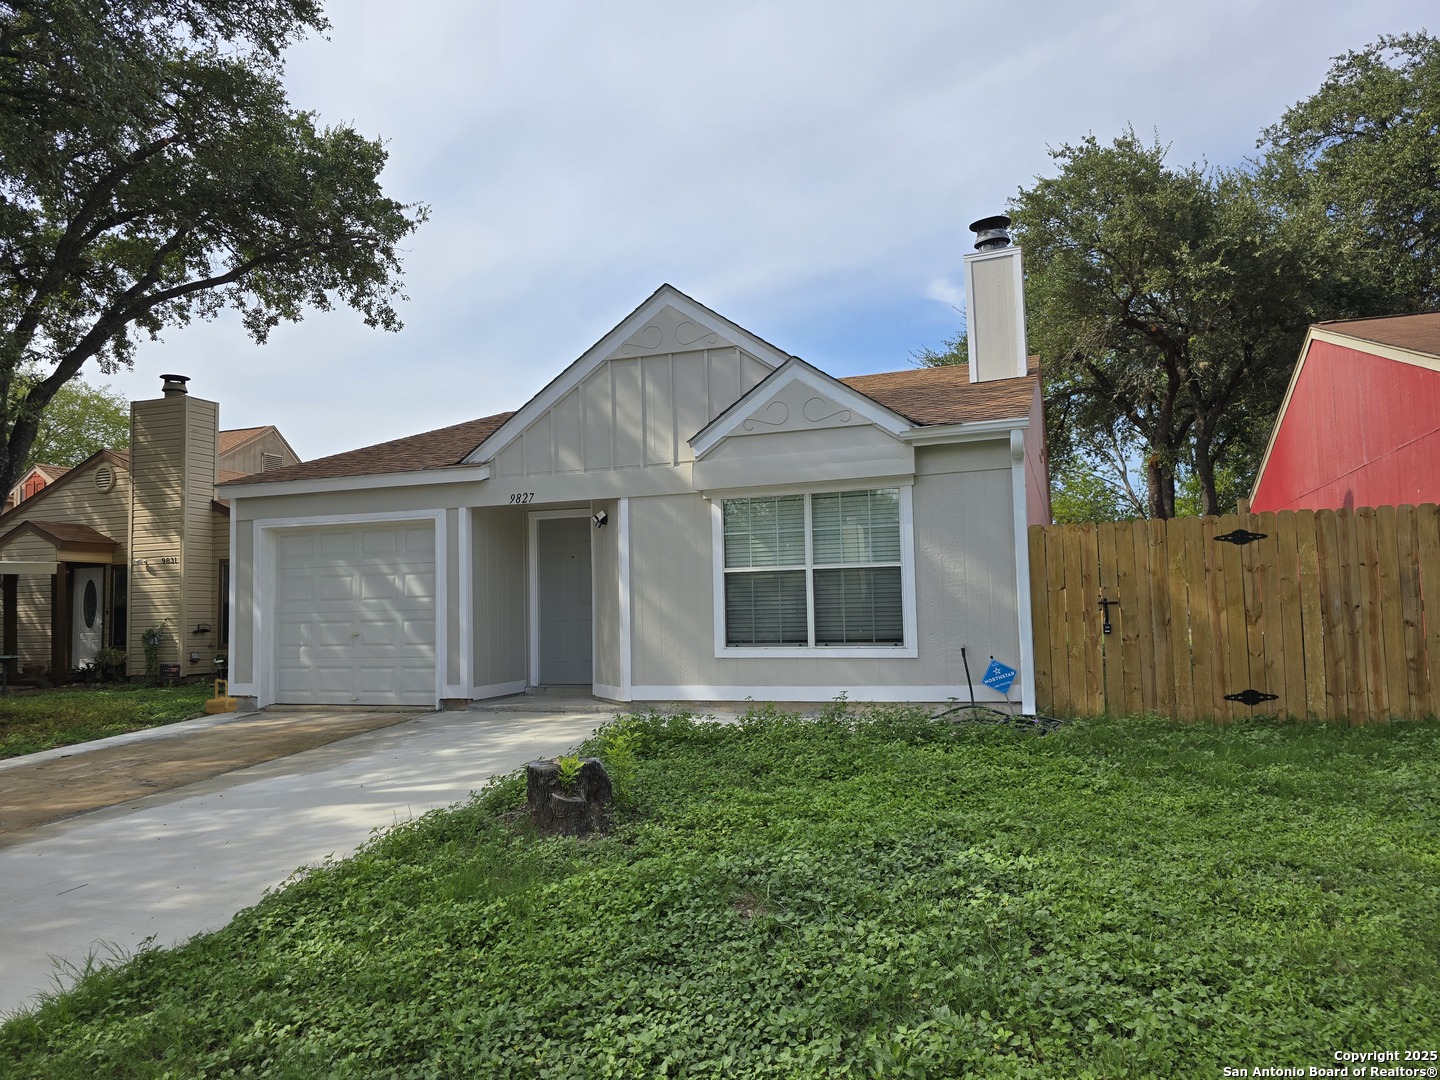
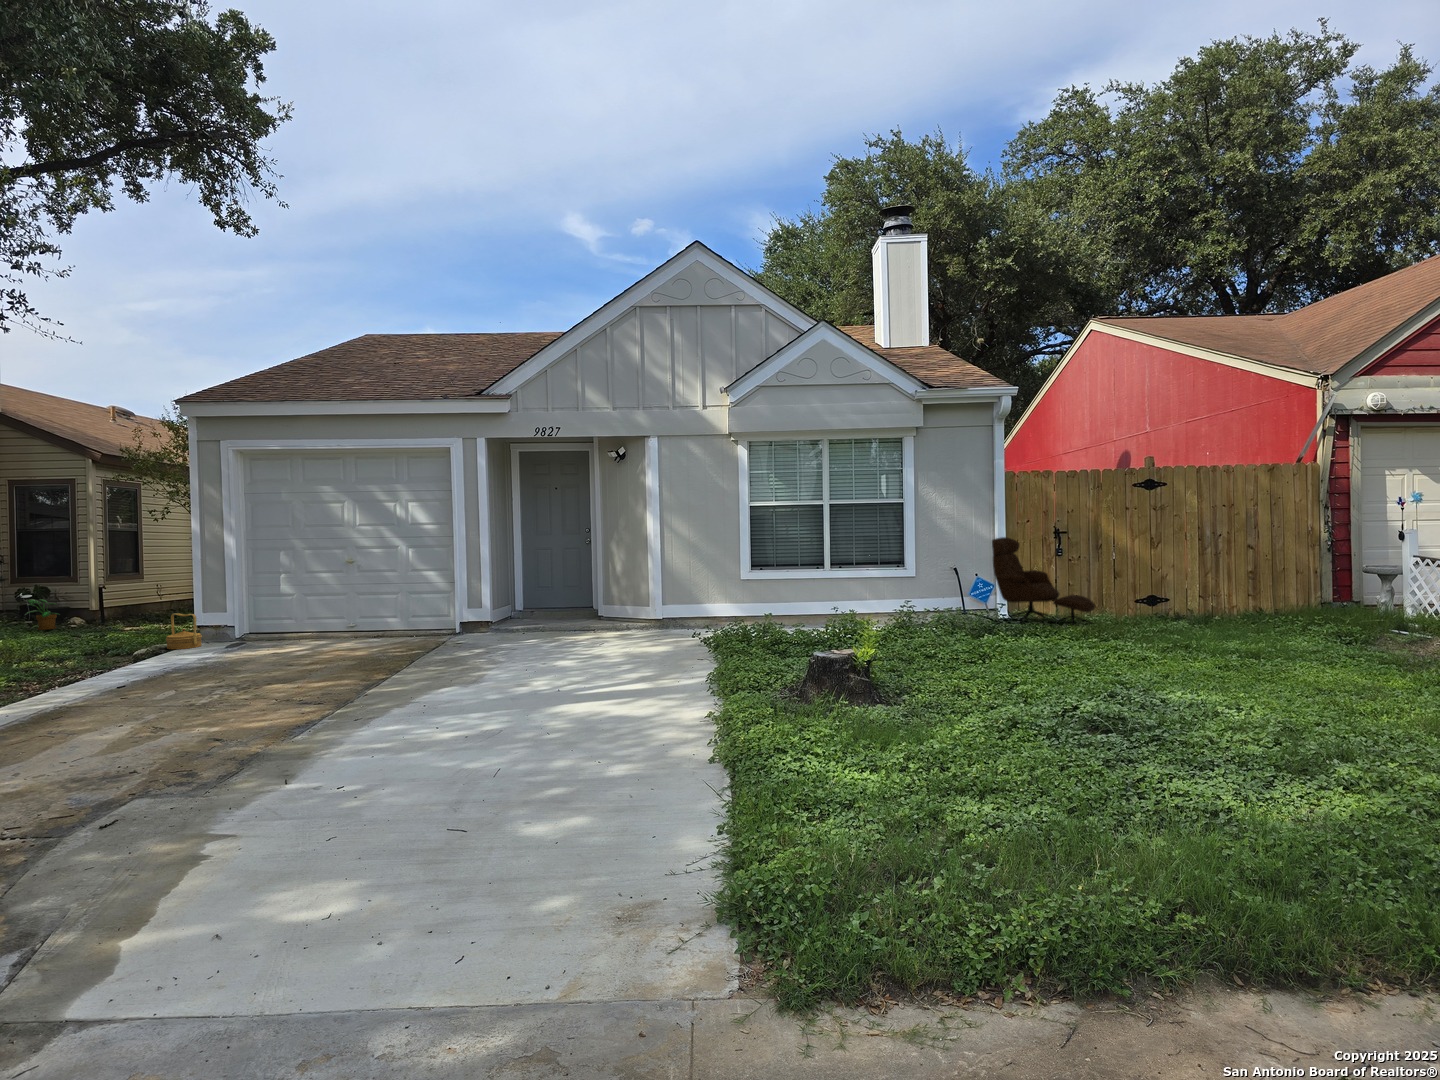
lounge chair: none [1007,610,1144,731] -> present [992,537,1095,625]
potted plant: none [177,658,208,685] -> present [25,599,58,630]

